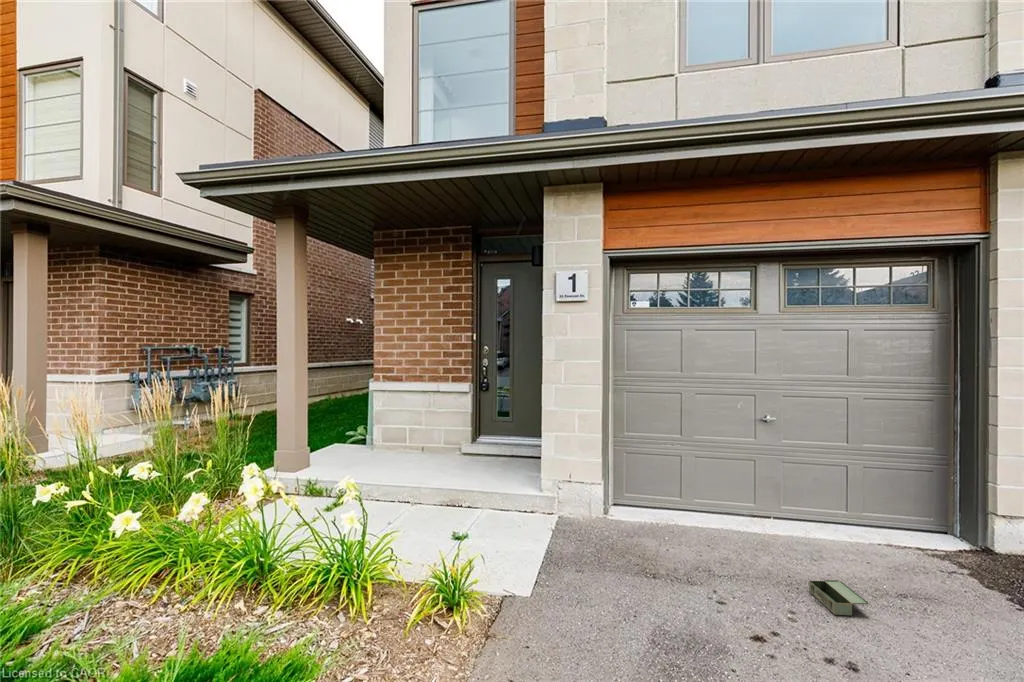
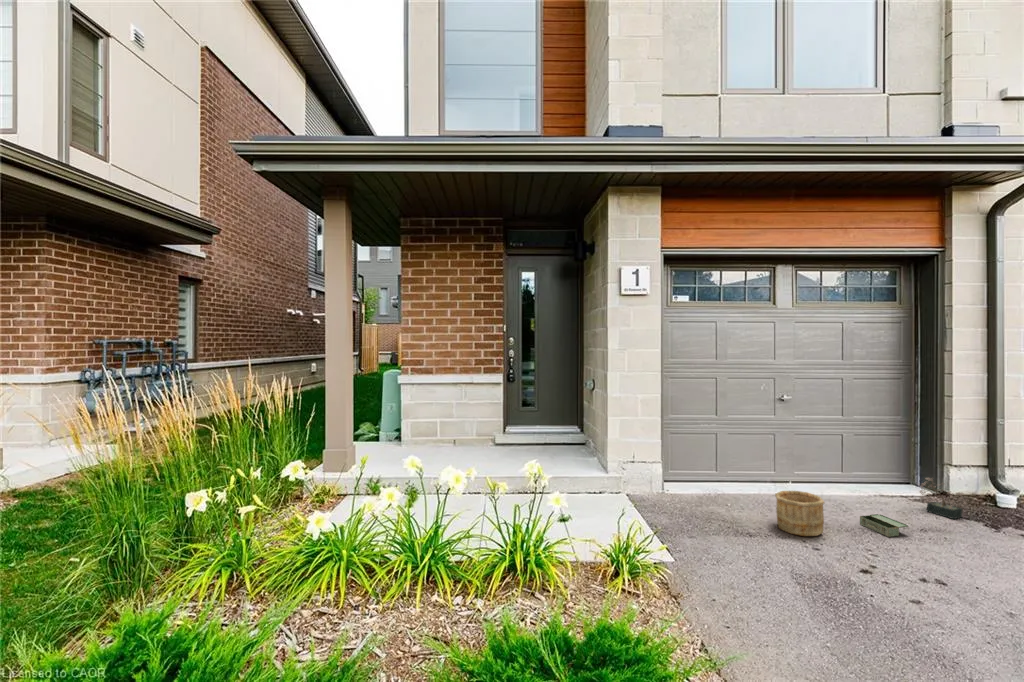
decorative plant: none [917,536,991,599] -> present [920,478,968,519]
wooden bucket: none [685,538,744,602] -> present [775,491,825,536]

